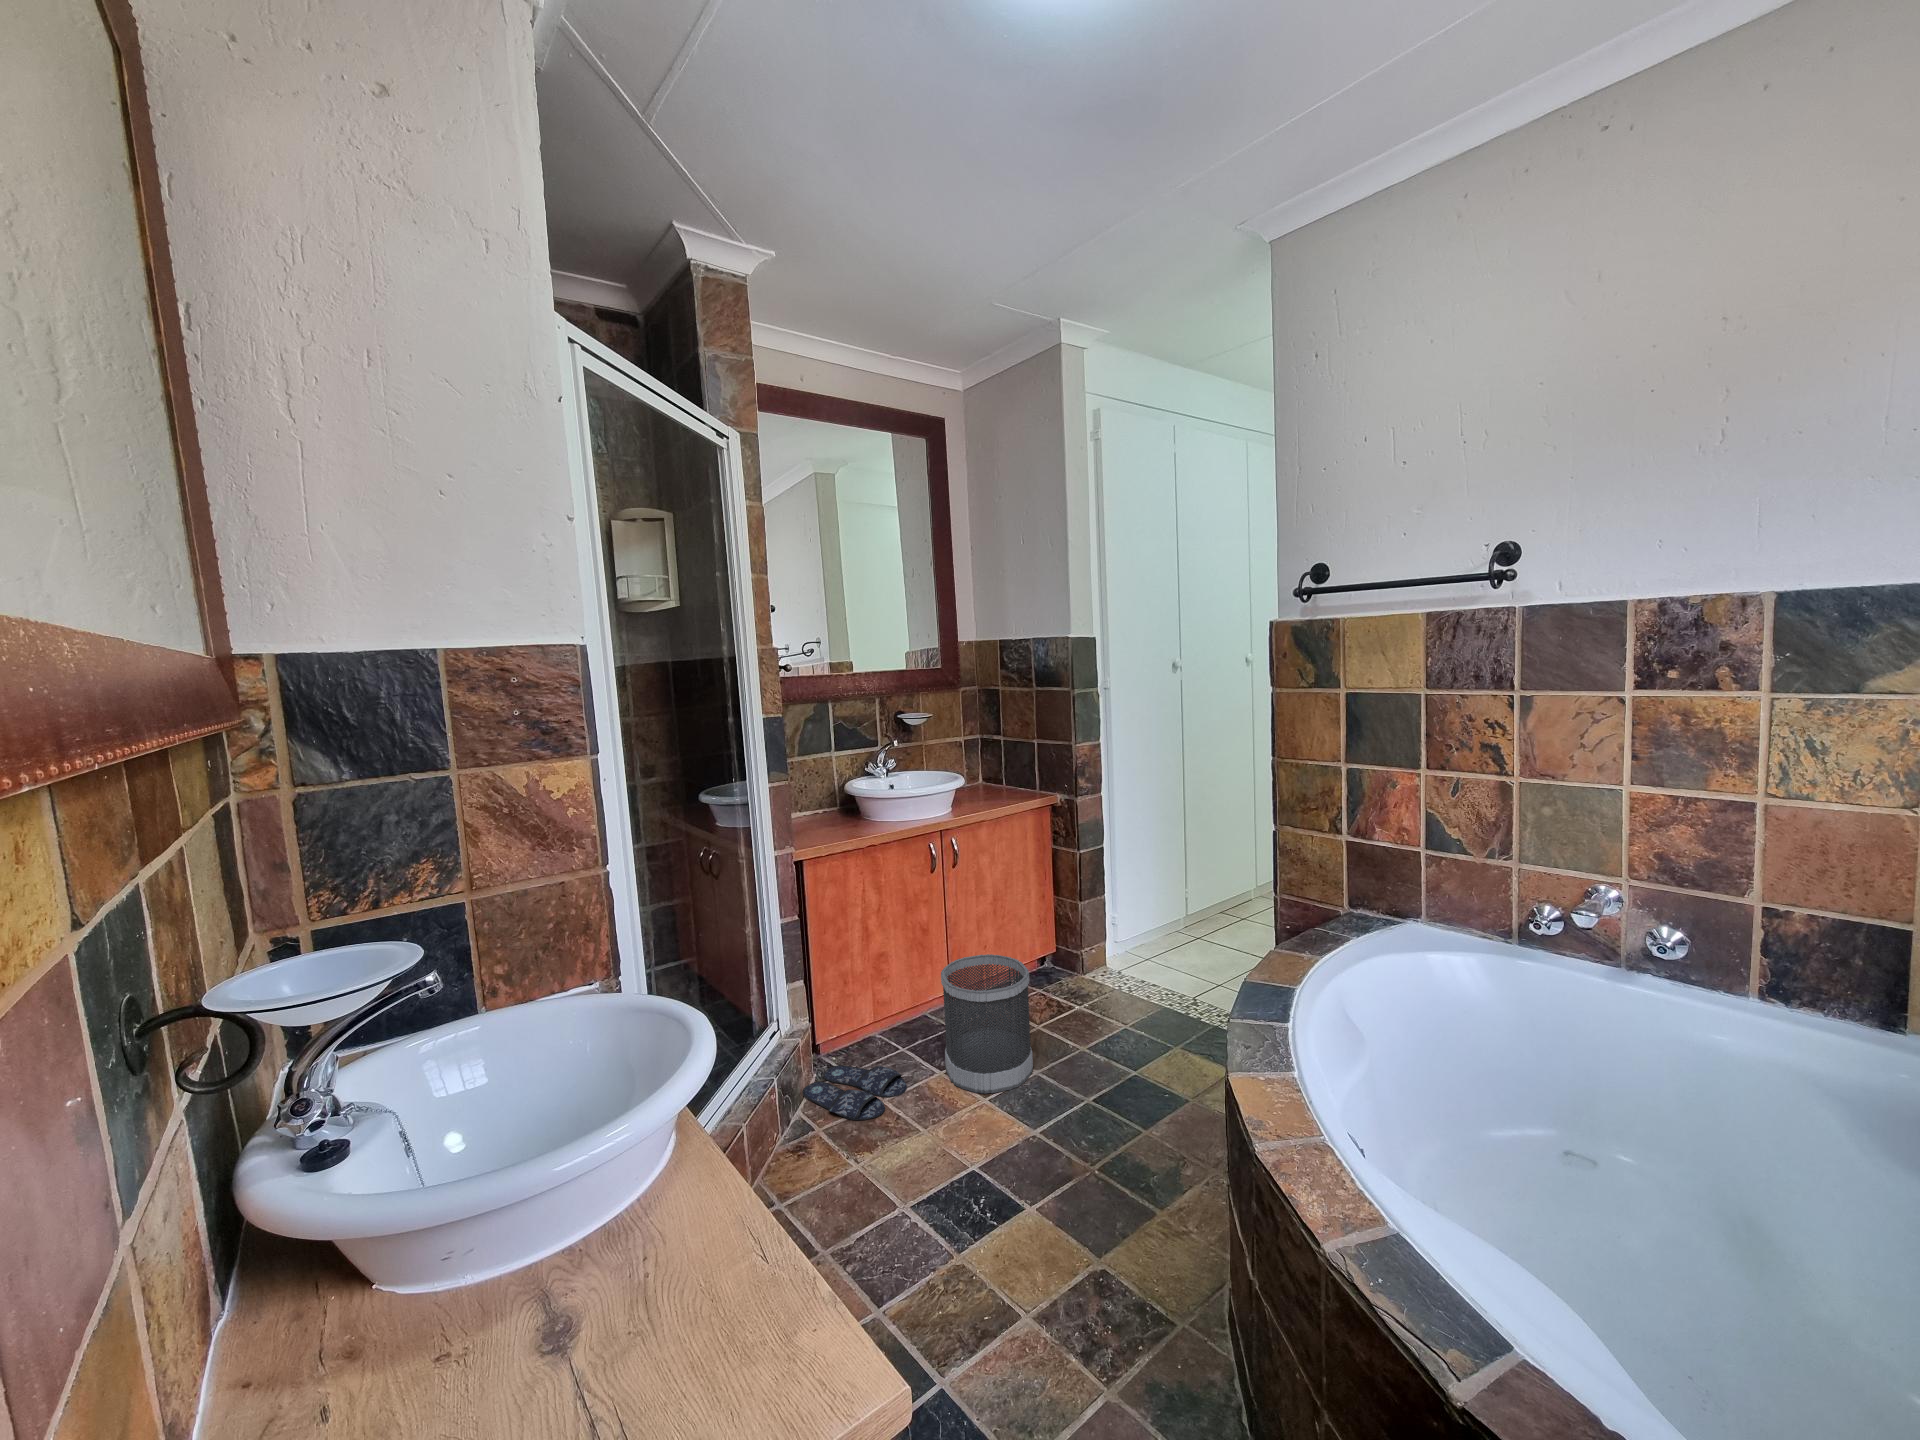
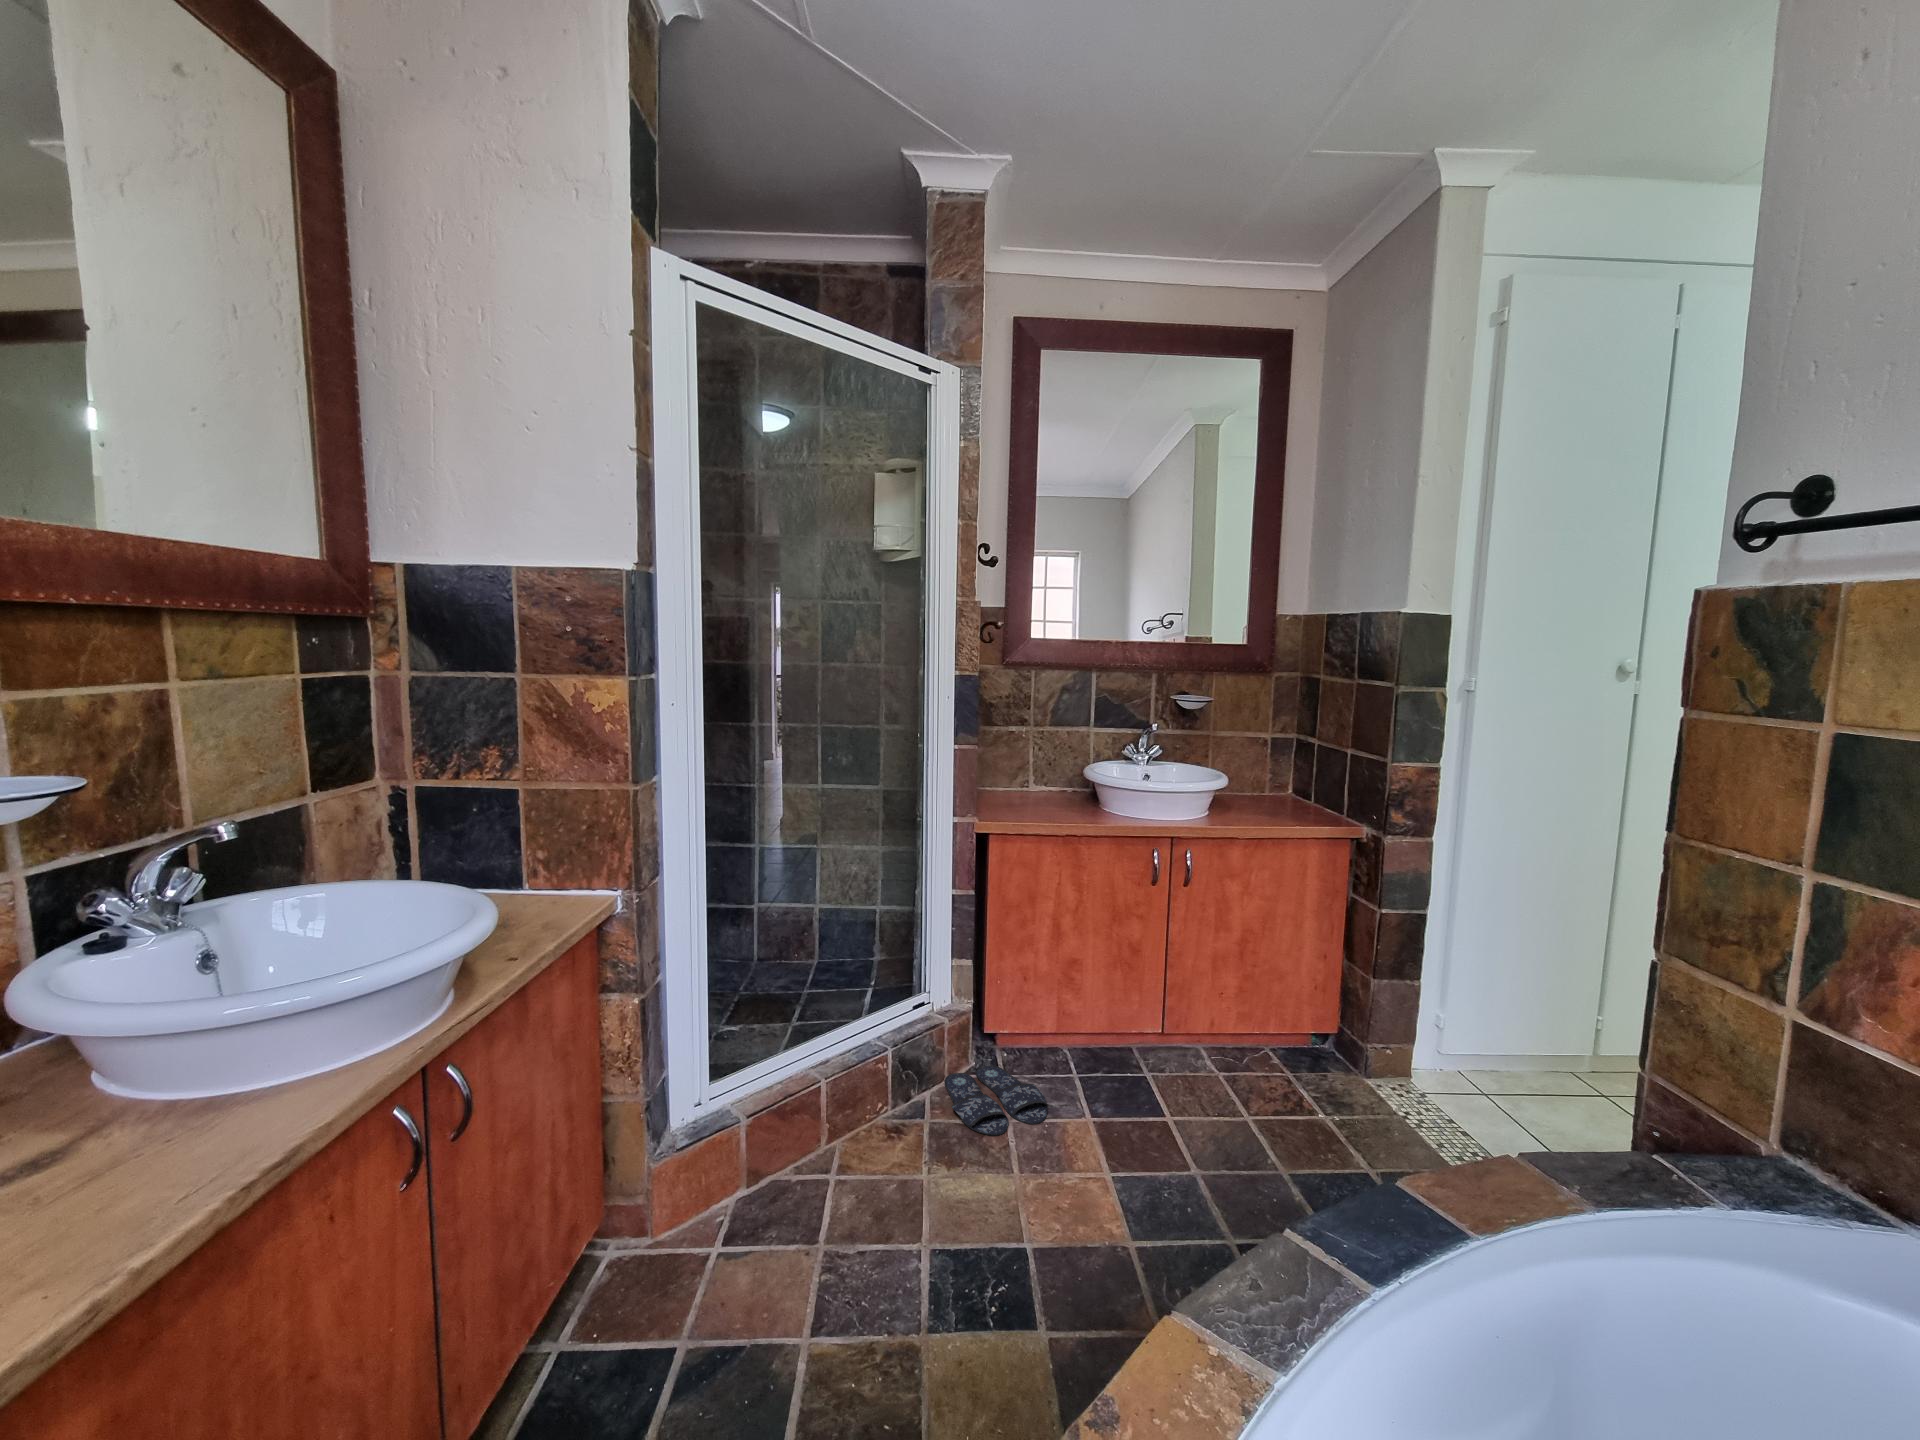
wastebasket: present [941,954,1033,1094] -> none [1094,997,1213,1179]

